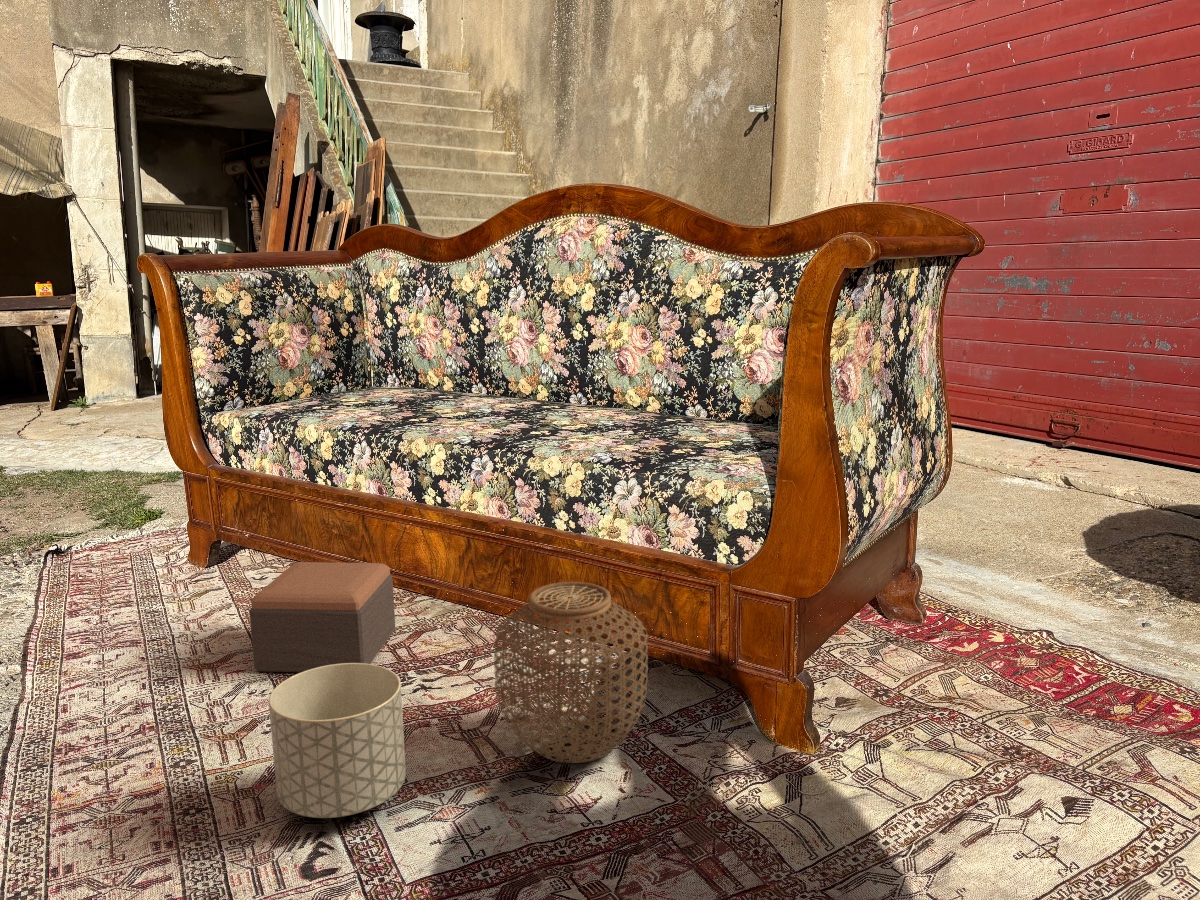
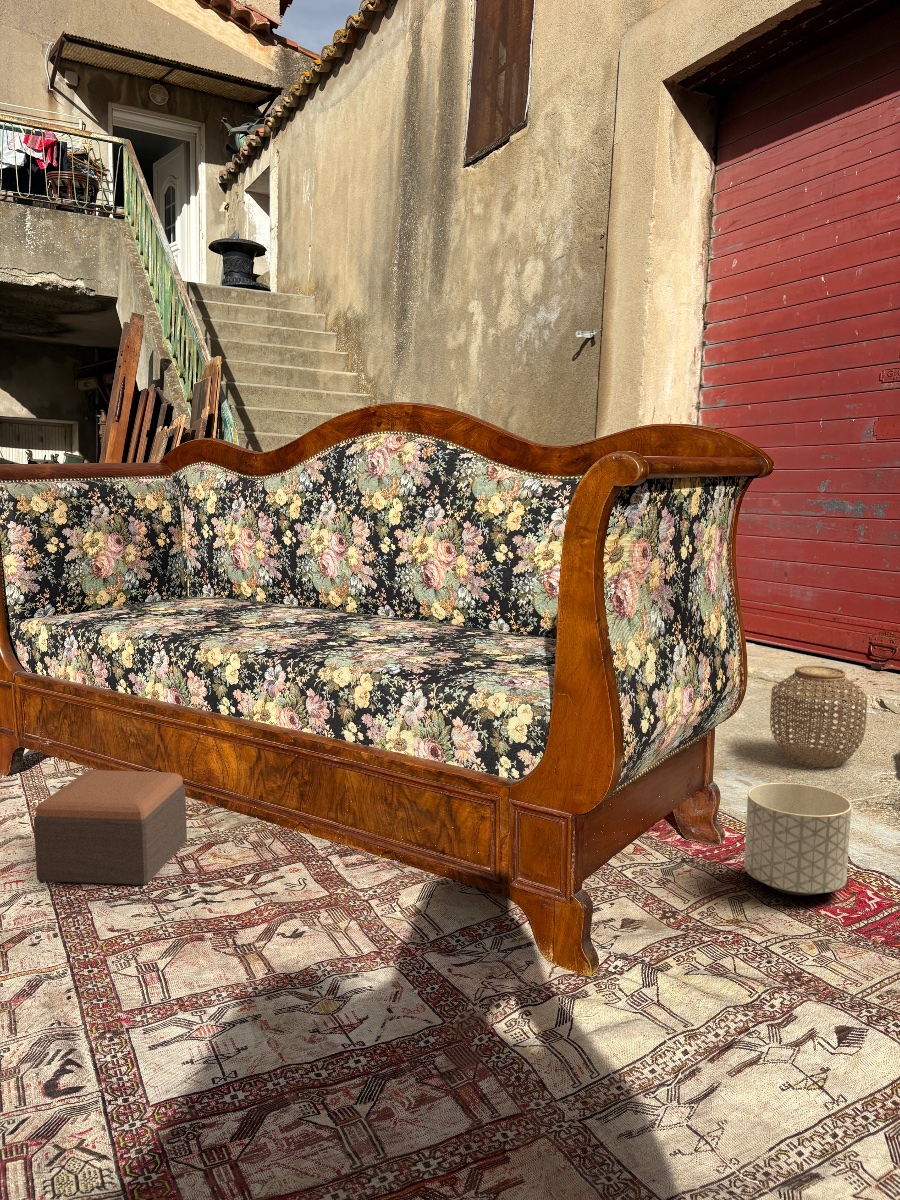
woven basket: present [494,582,648,763] -> present [770,666,867,767]
planter: present [269,663,406,818] -> present [744,783,852,896]

